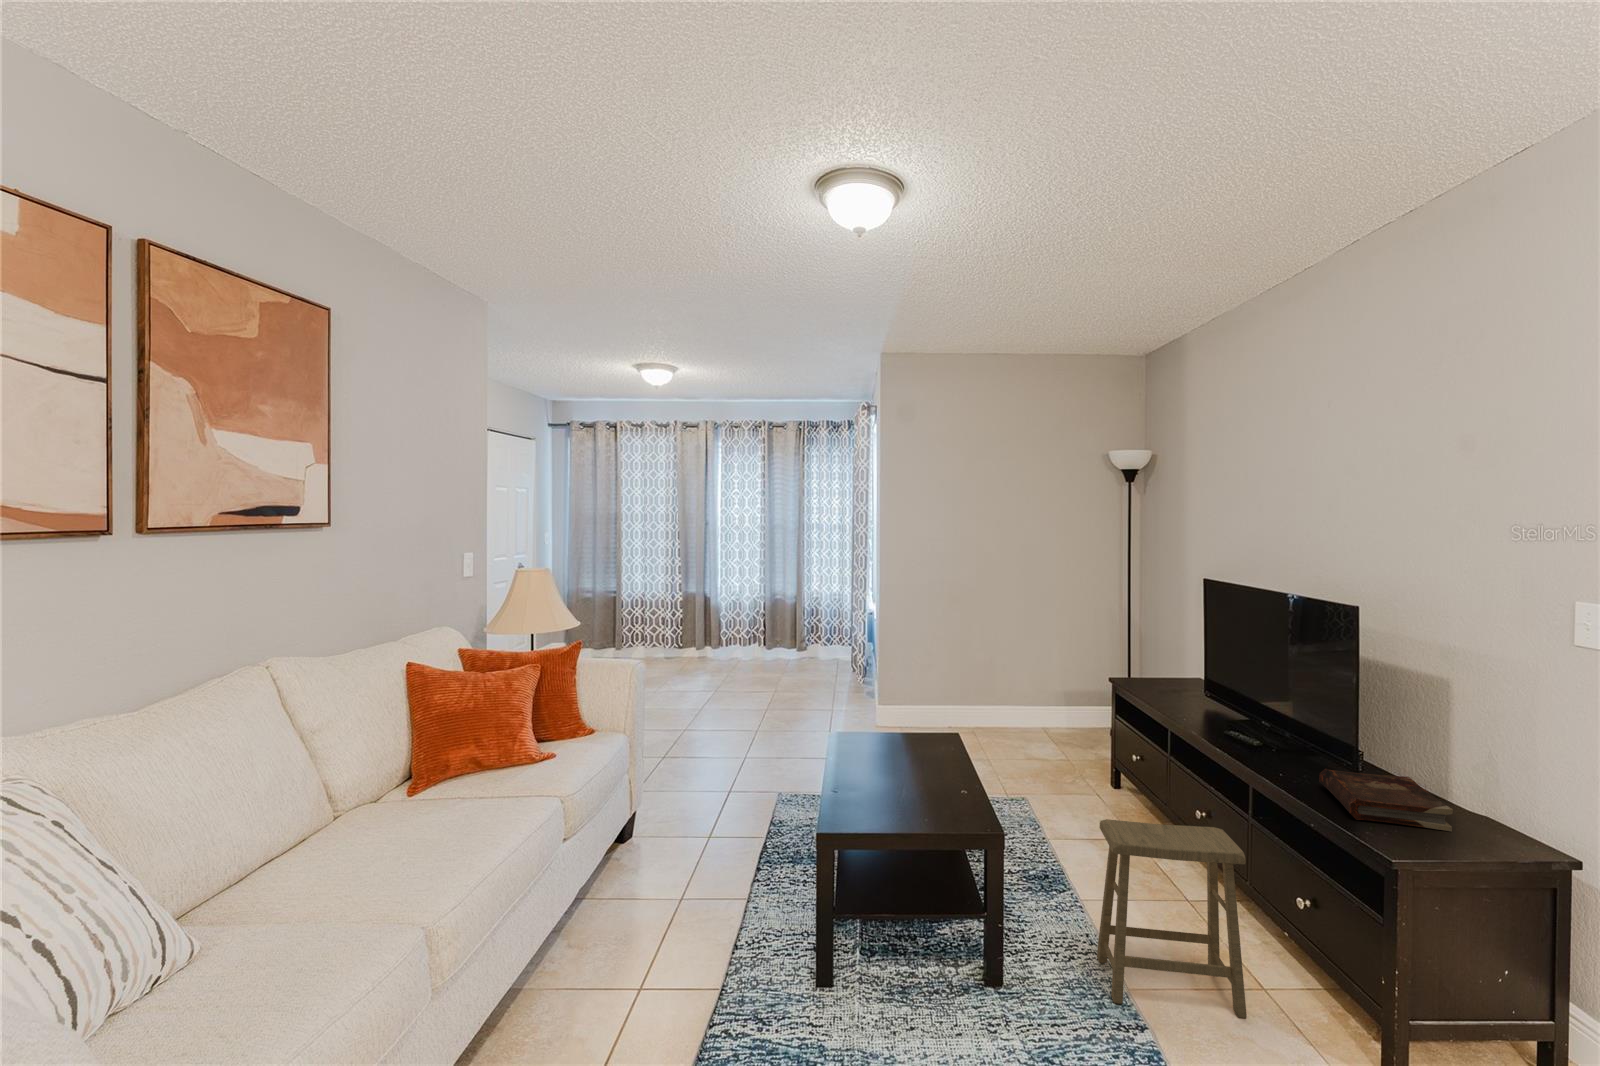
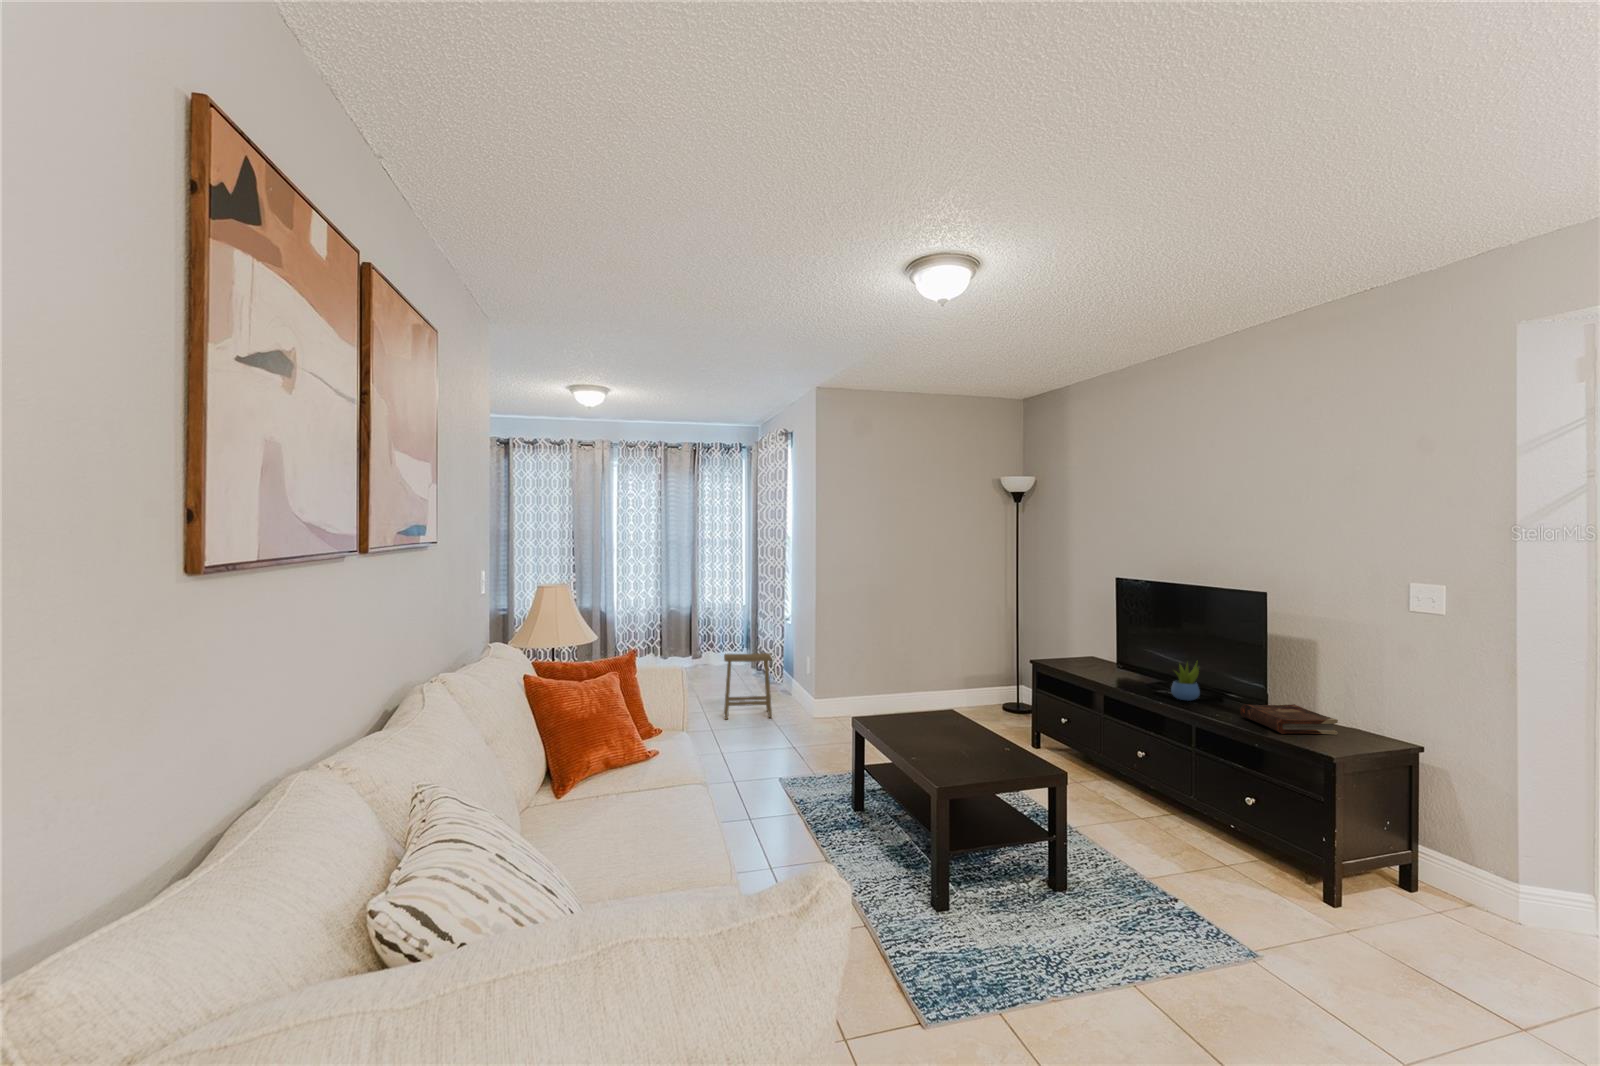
succulent plant: none [1248,699,1288,753] -> present [1171,664,1200,701]
footstool: present [1097,819,1247,1018] -> present [724,653,772,719]

